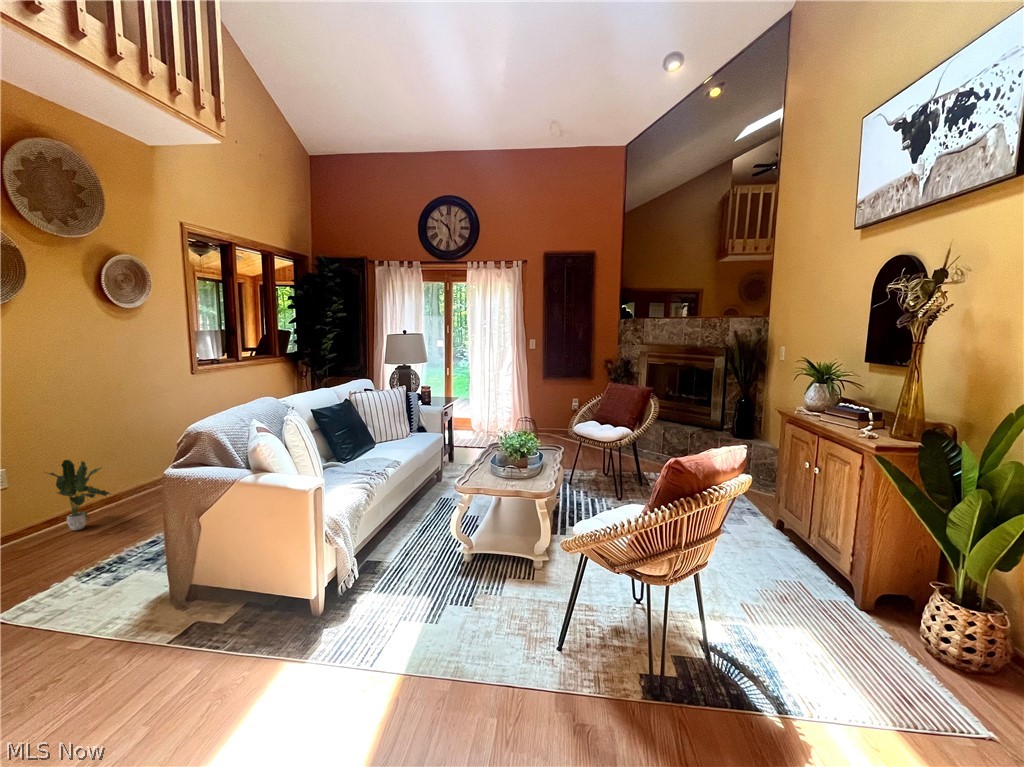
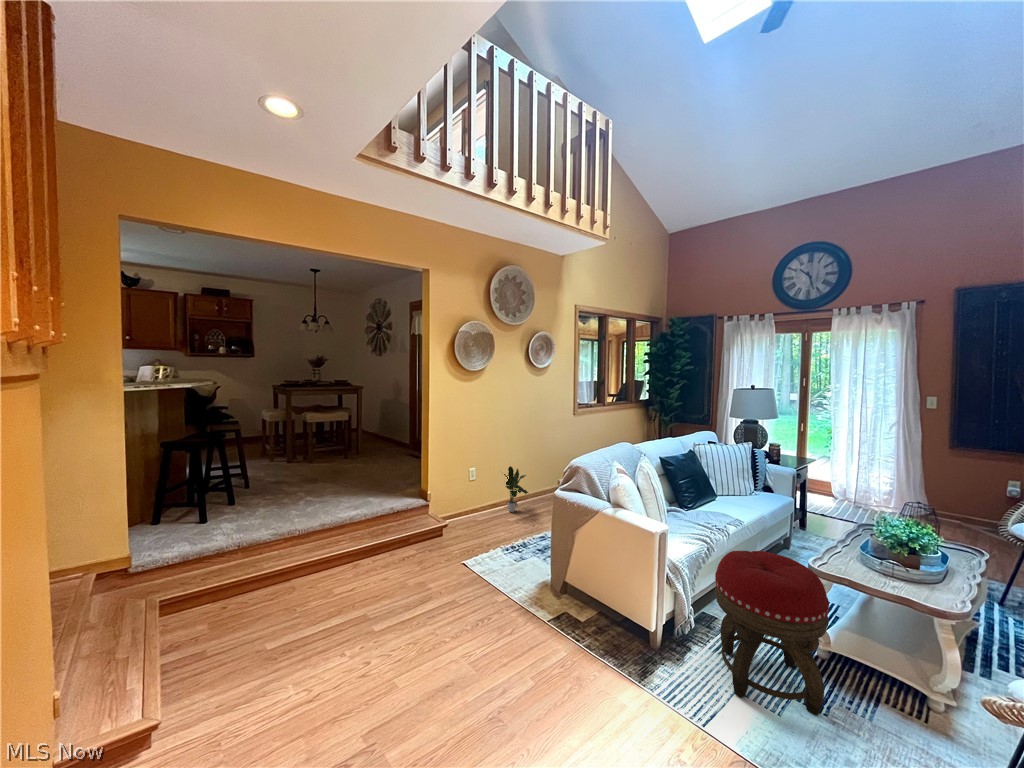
footstool: none [376,482,472,631] -> present [715,551,829,715]

